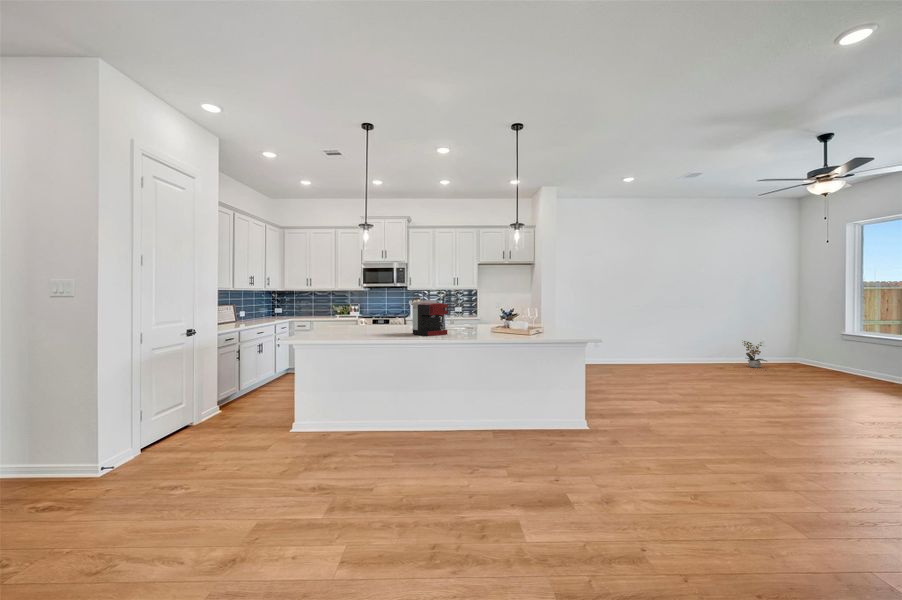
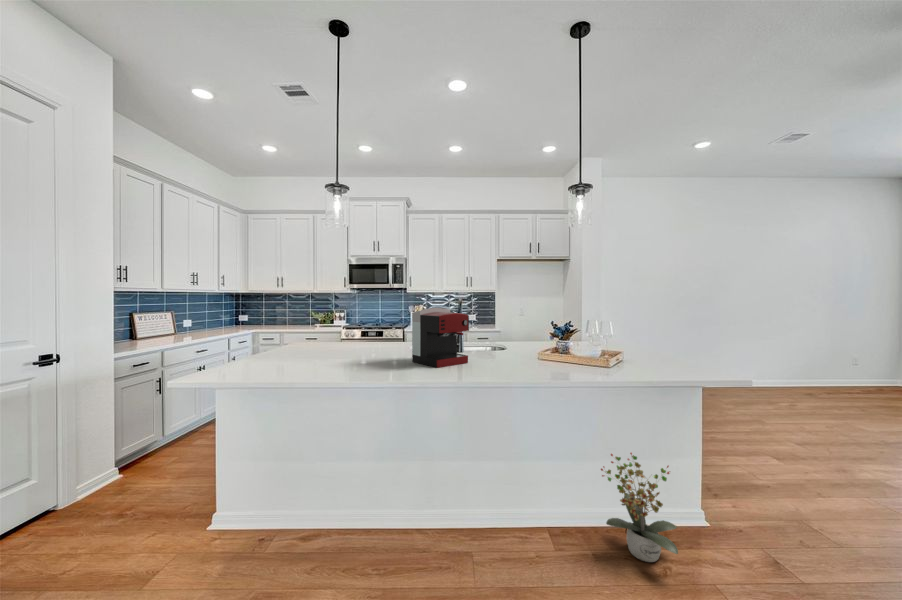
potted plant: present [744,341,766,368] -> present [601,453,678,562]

